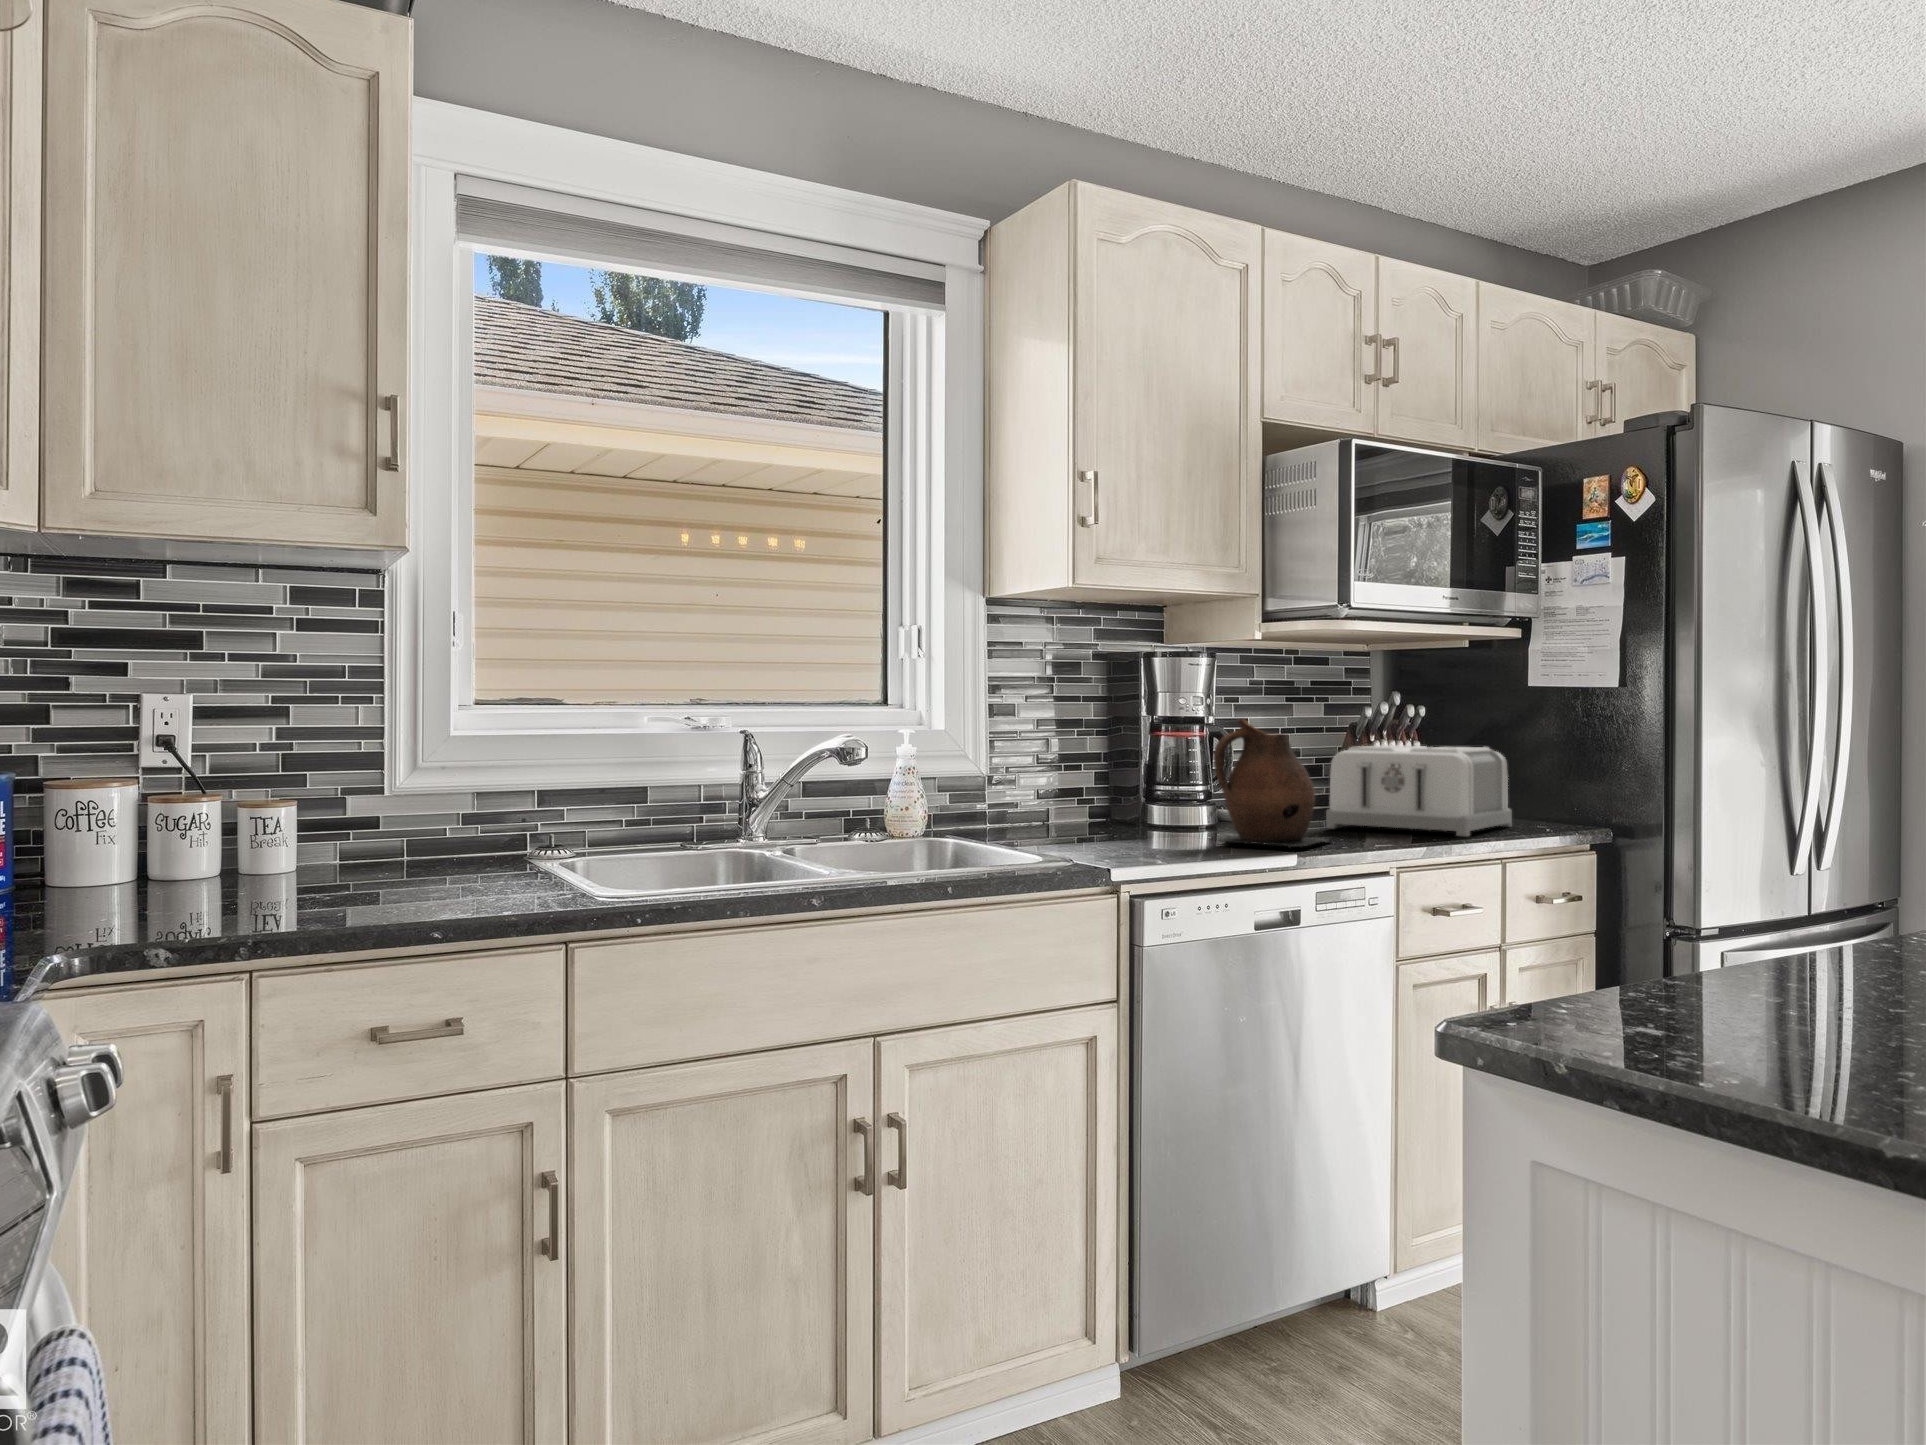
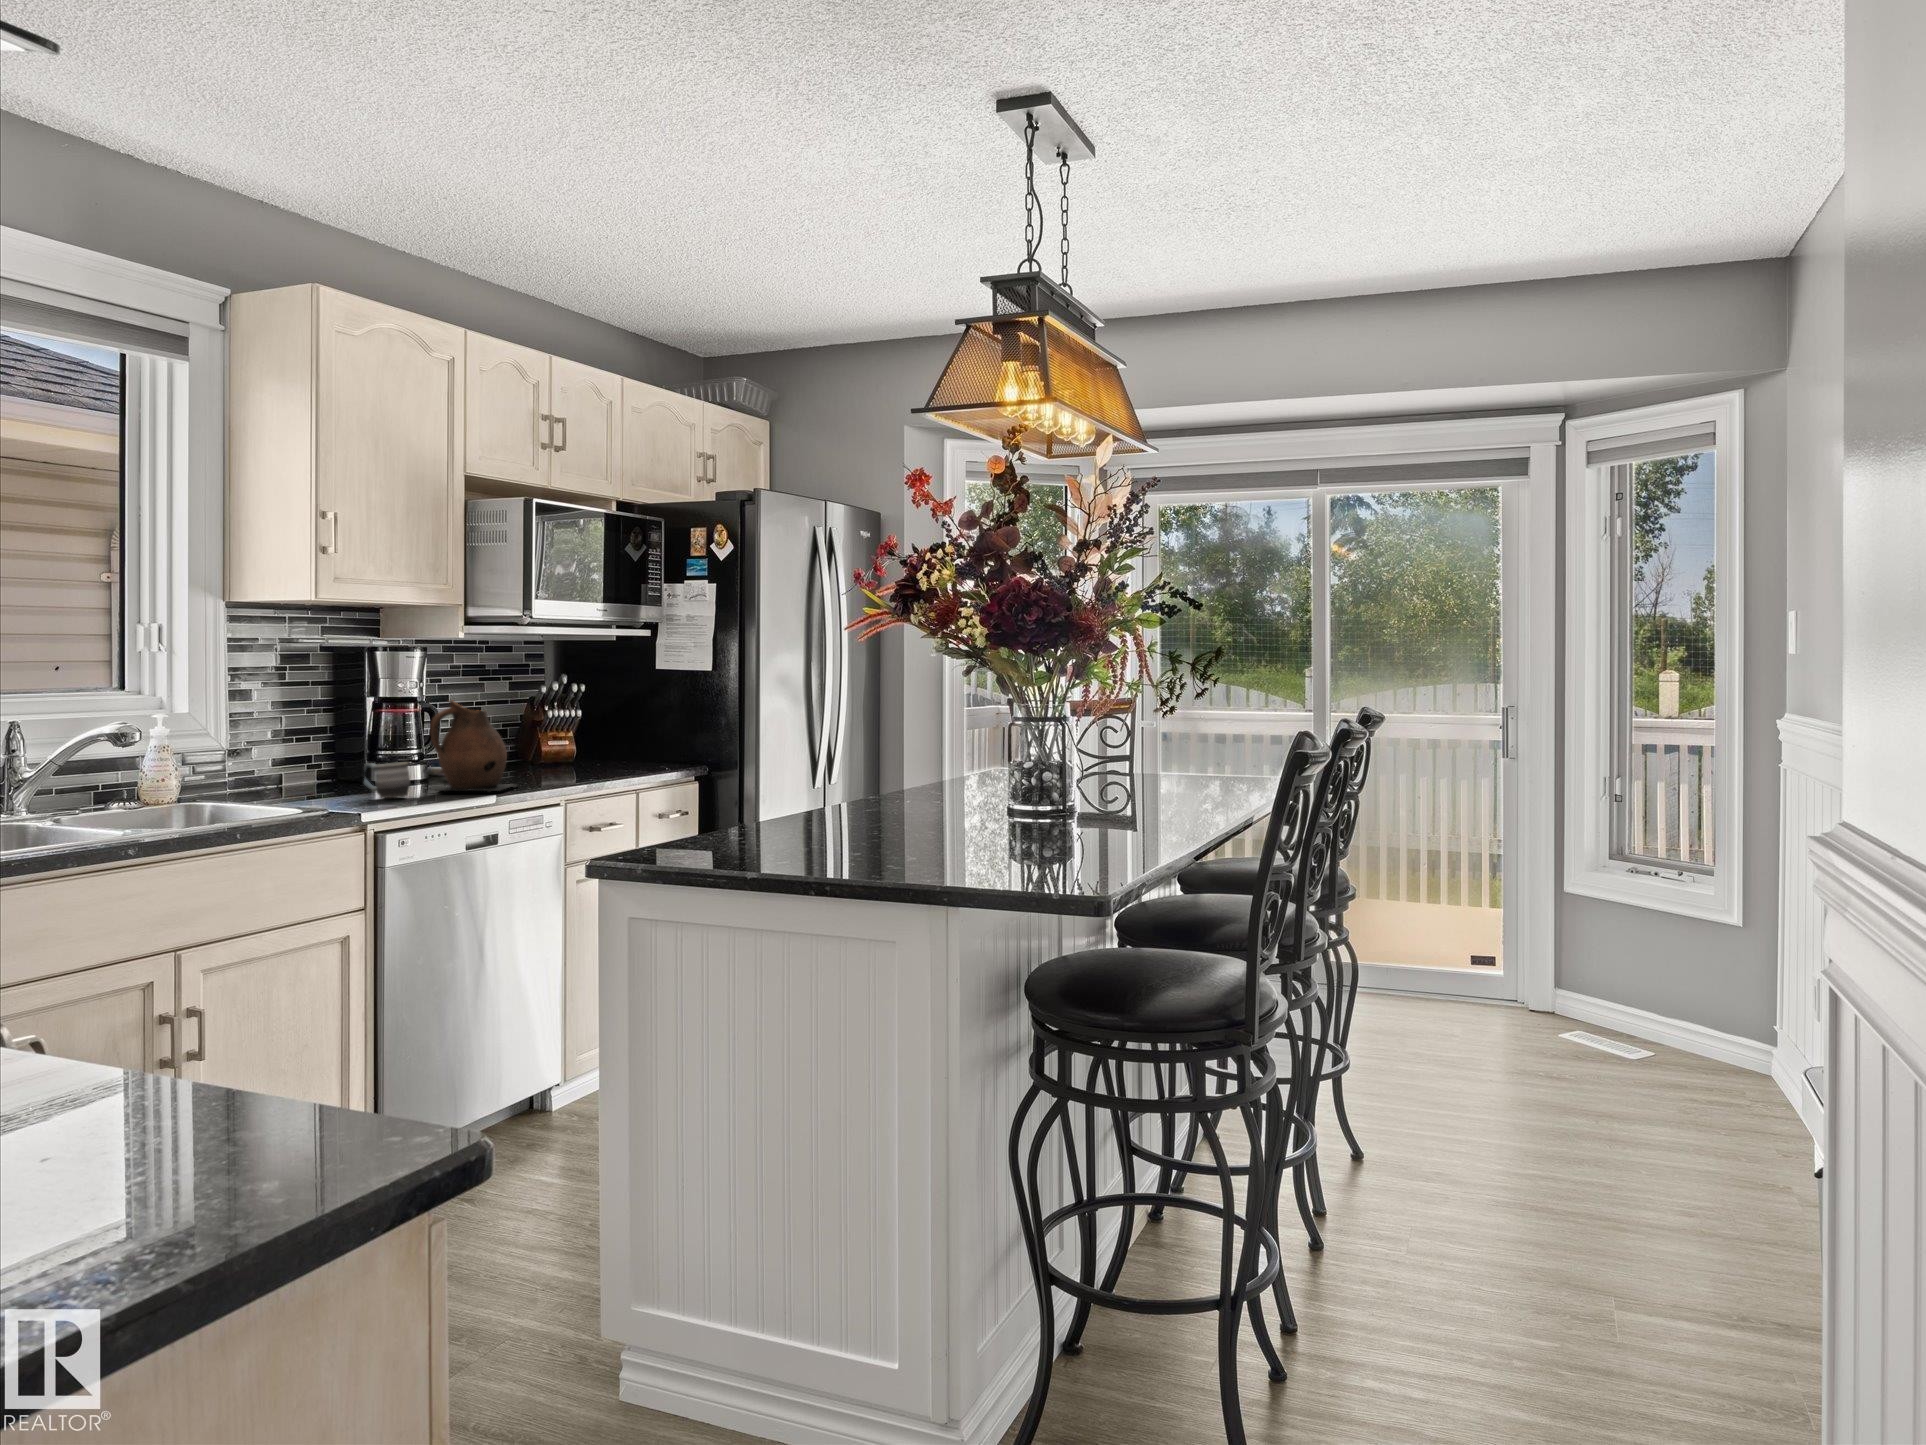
toaster: present [1326,745,1512,836] -> none [513,715,644,778]
mug: none [1129,800,1186,849] -> present [364,762,410,798]

